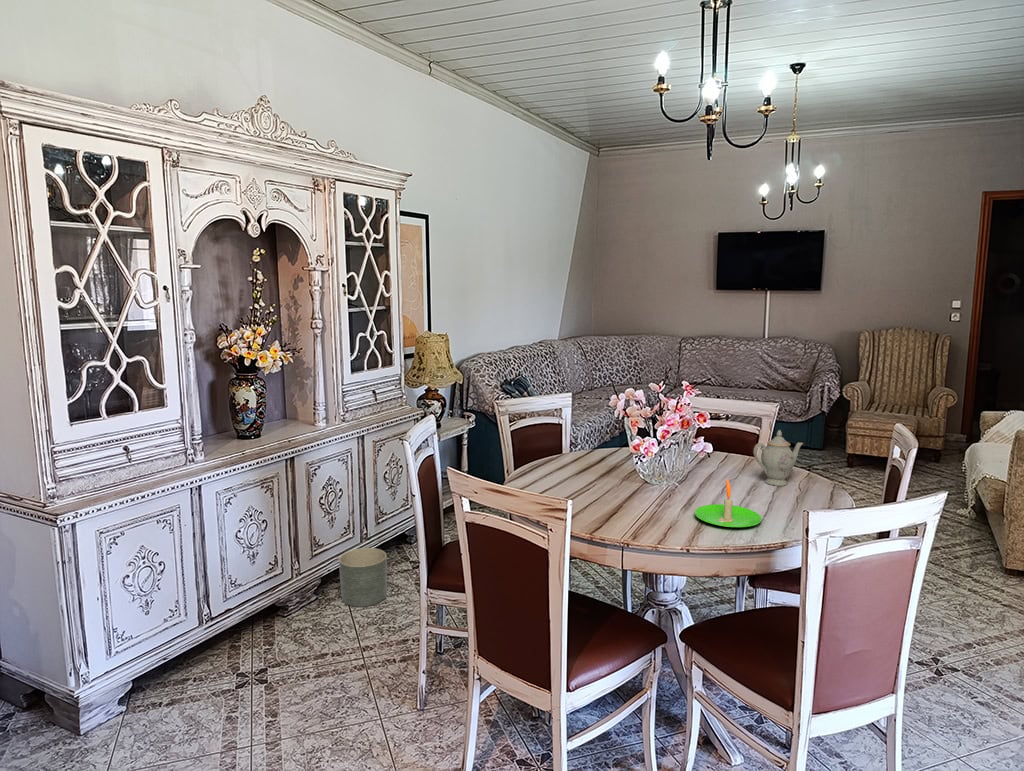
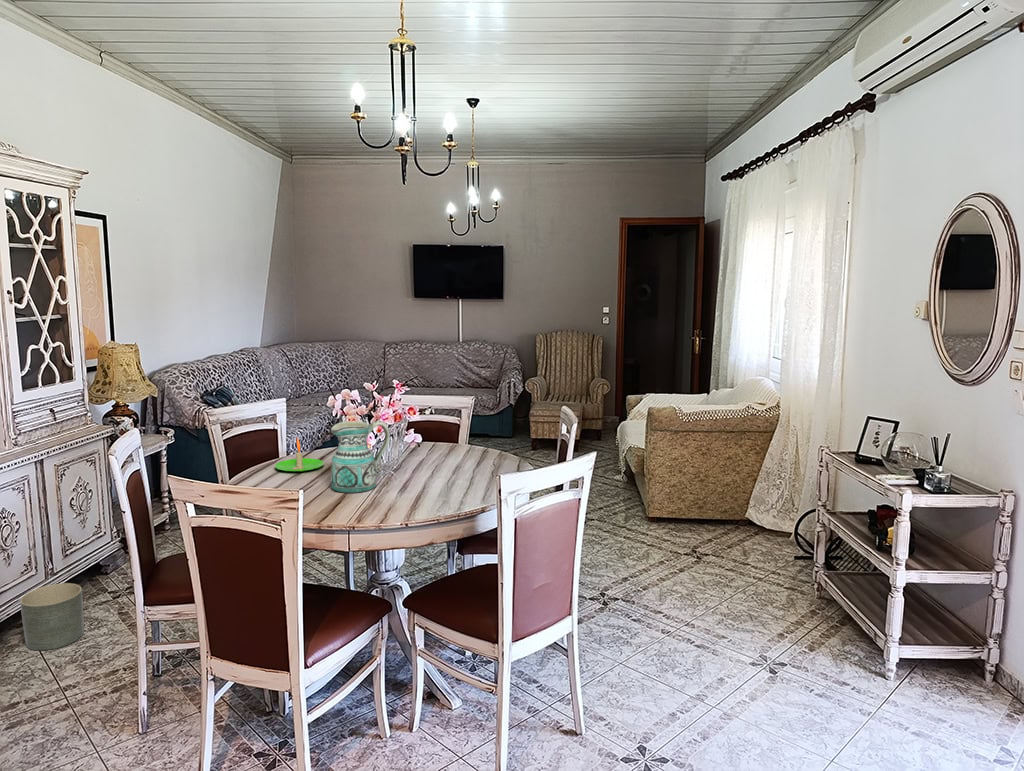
ceramic pitcher: none [609,423,677,502] -> present [331,421,390,493]
teapot: present [753,430,803,486] -> none [455,419,494,467]
candle: present [695,479,762,527] -> present [275,438,324,472]

